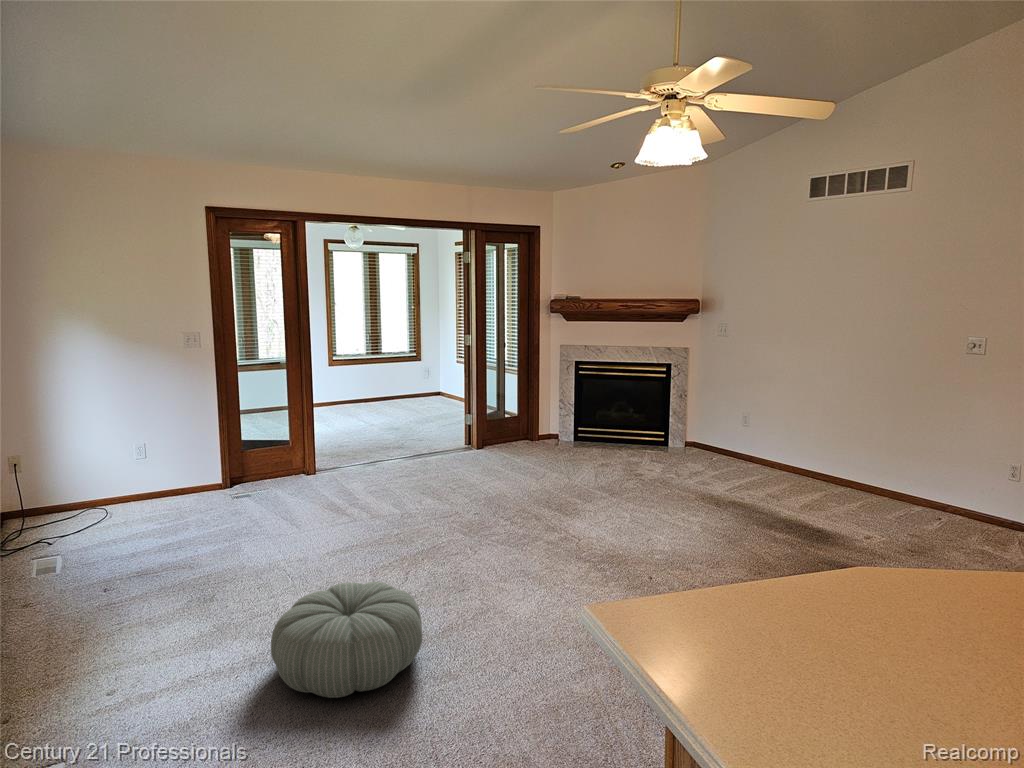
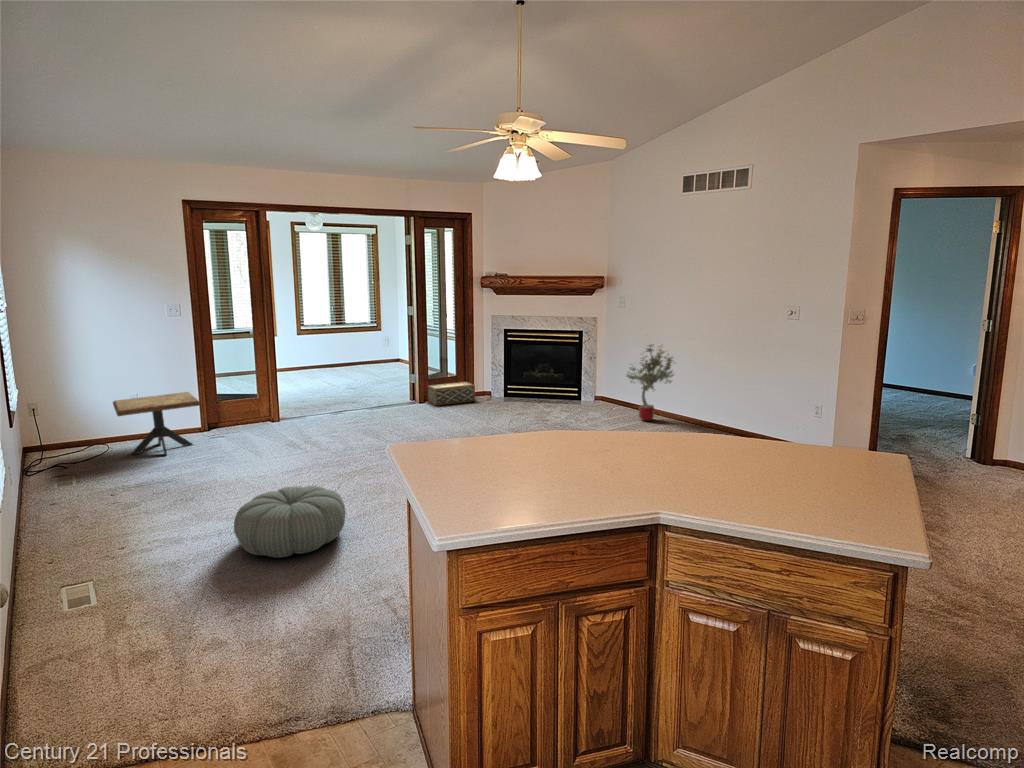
potted tree: none [732,382,803,477] -> present [627,344,674,421]
woven basket: none [485,423,542,452] -> present [428,381,475,405]
side table: none [118,438,224,519] -> present [113,392,201,455]

